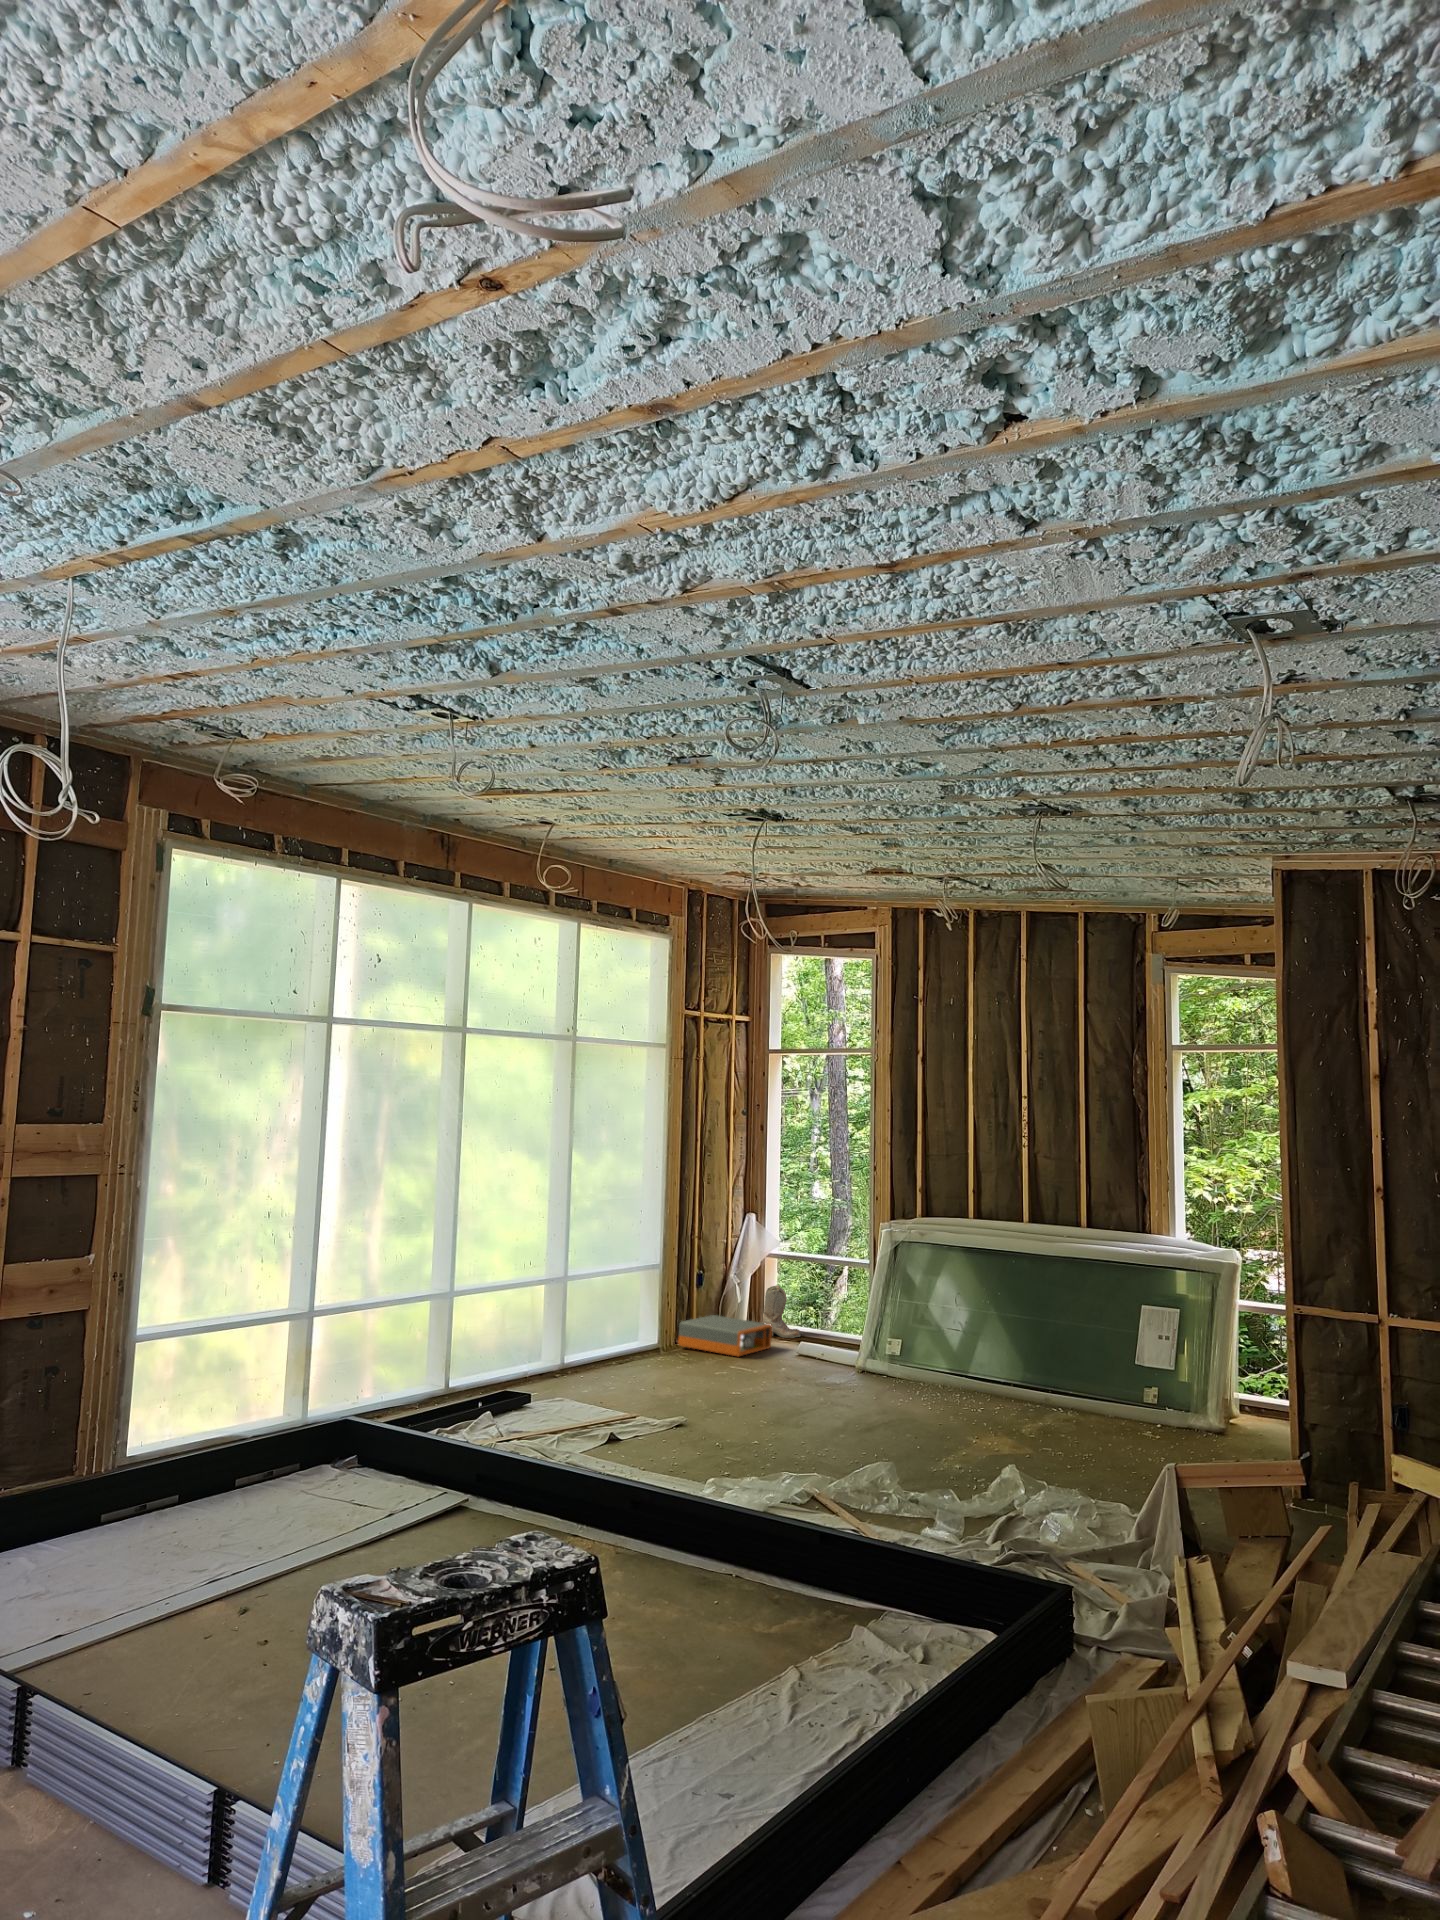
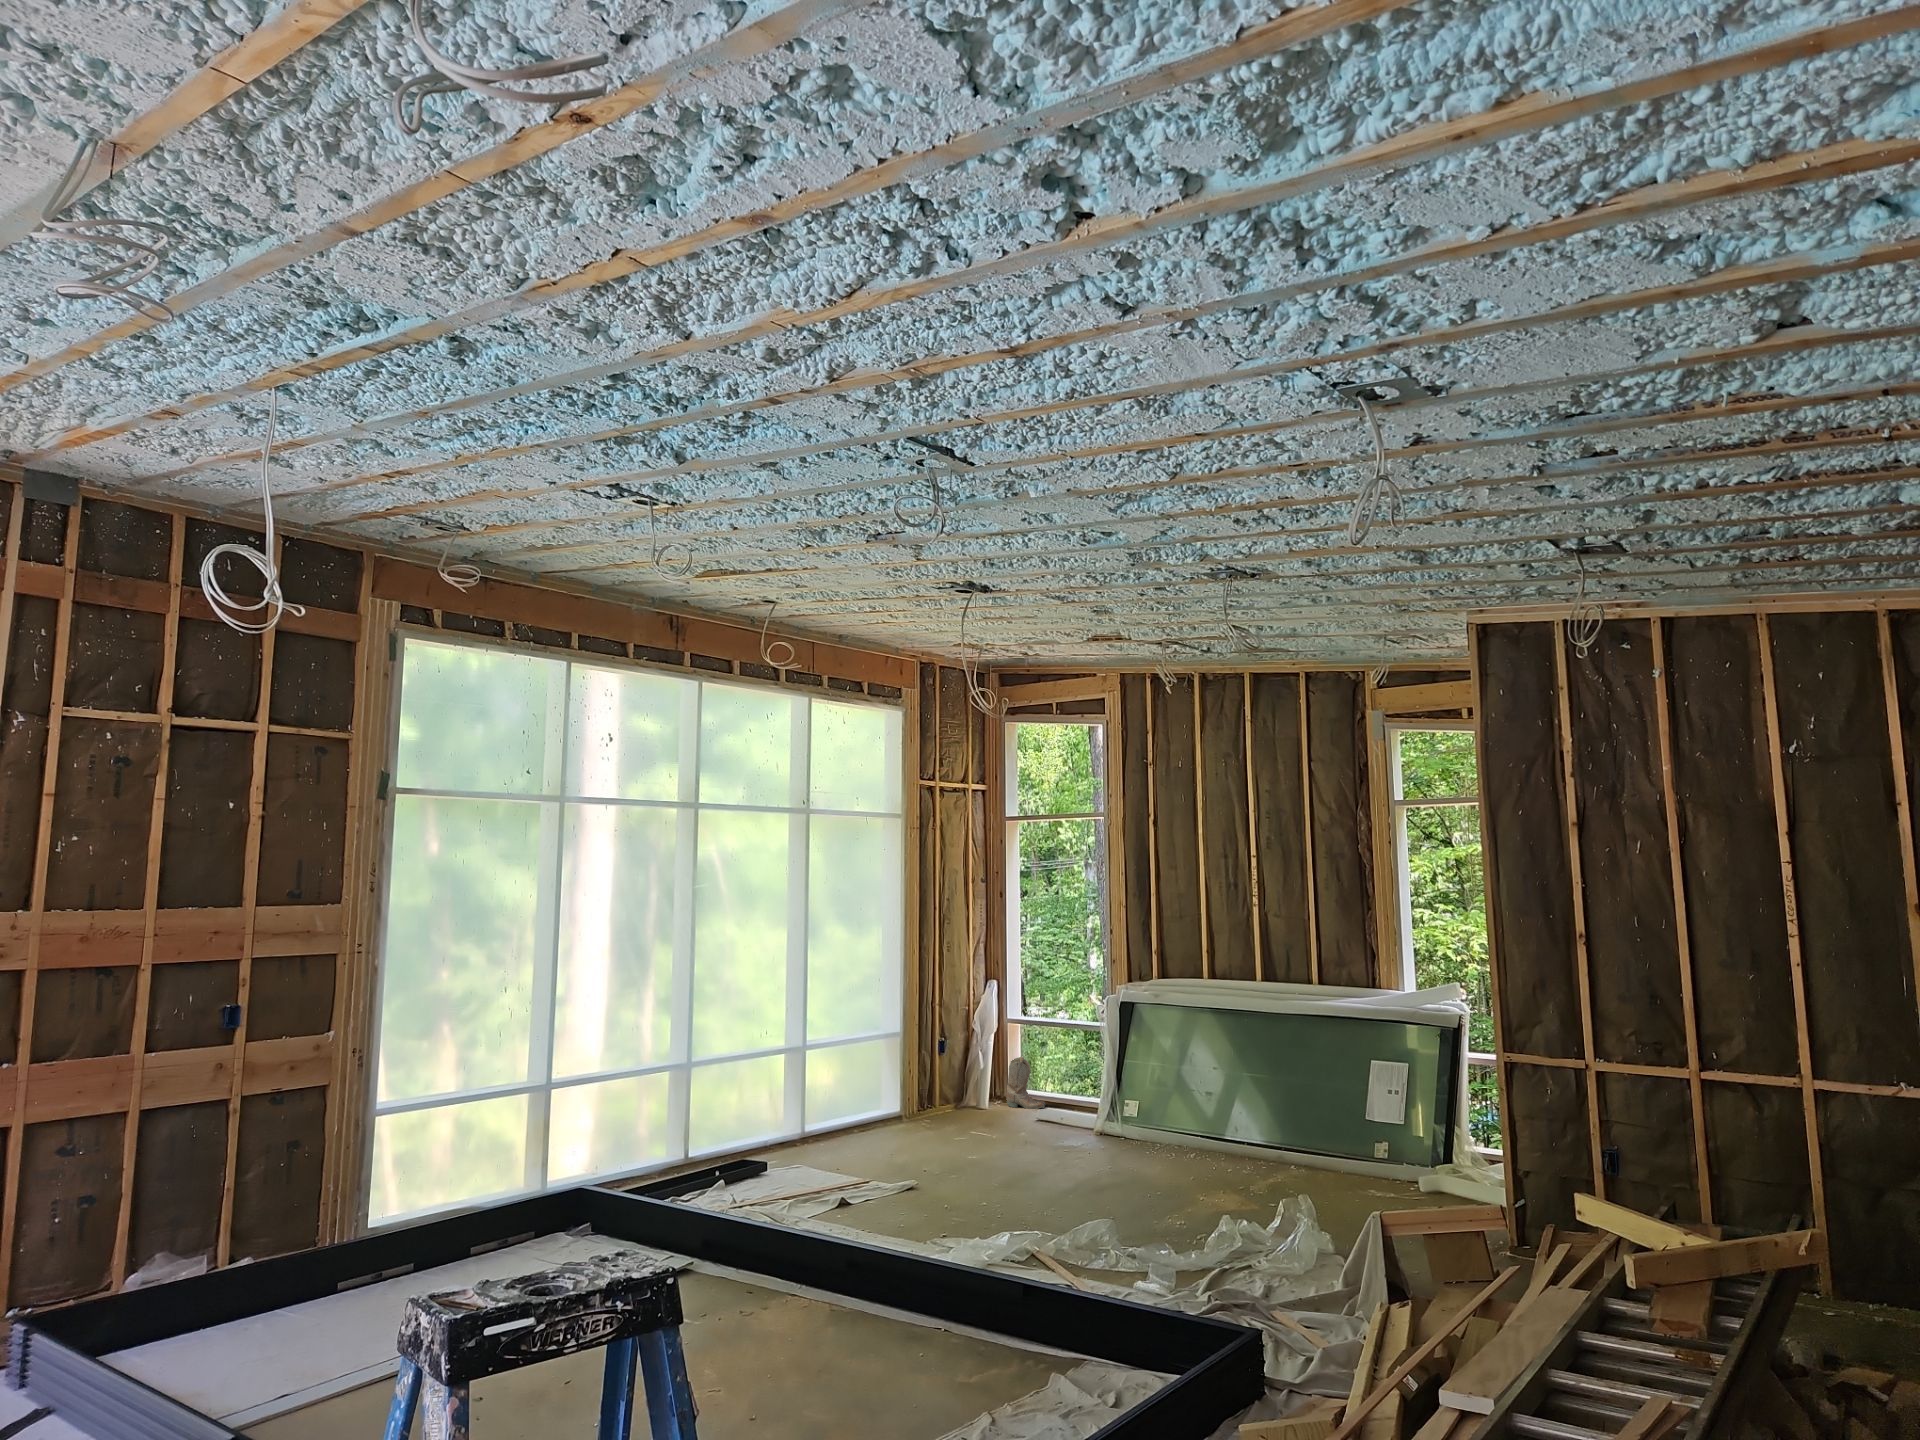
storage box: present [678,1315,772,1356] -> none [920,1087,1014,1127]

